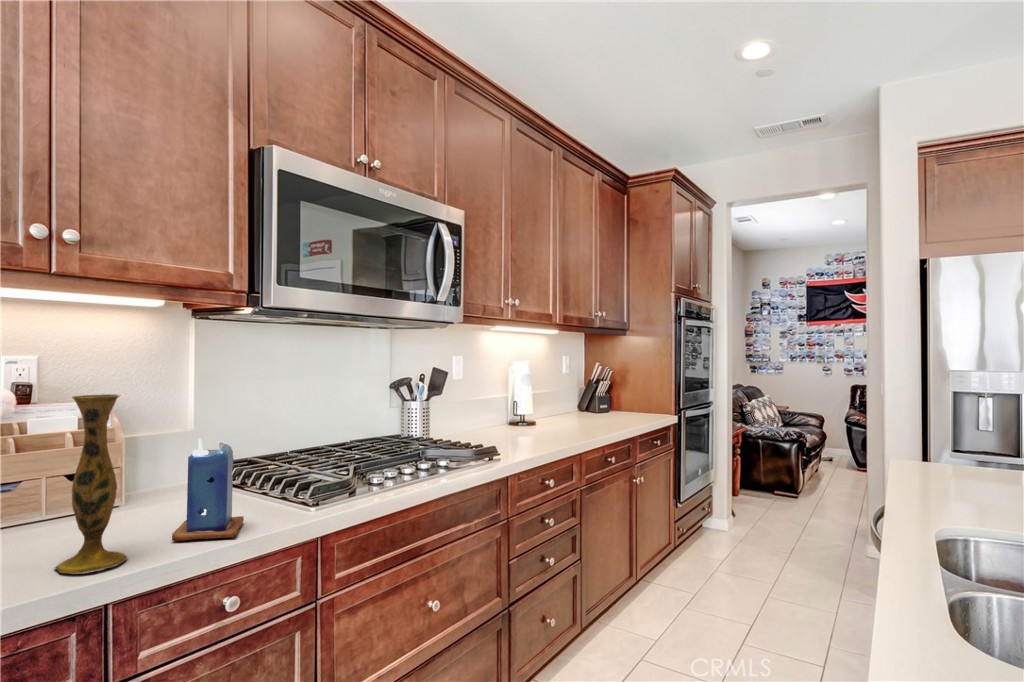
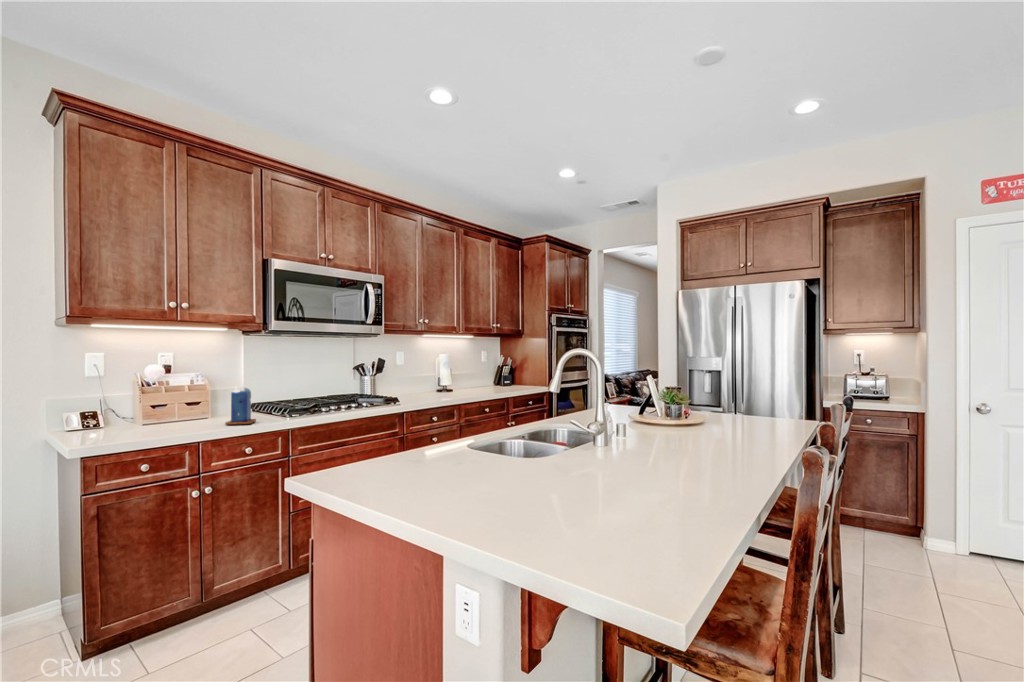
vase: present [55,394,127,574] -> none [181,367,207,431]

